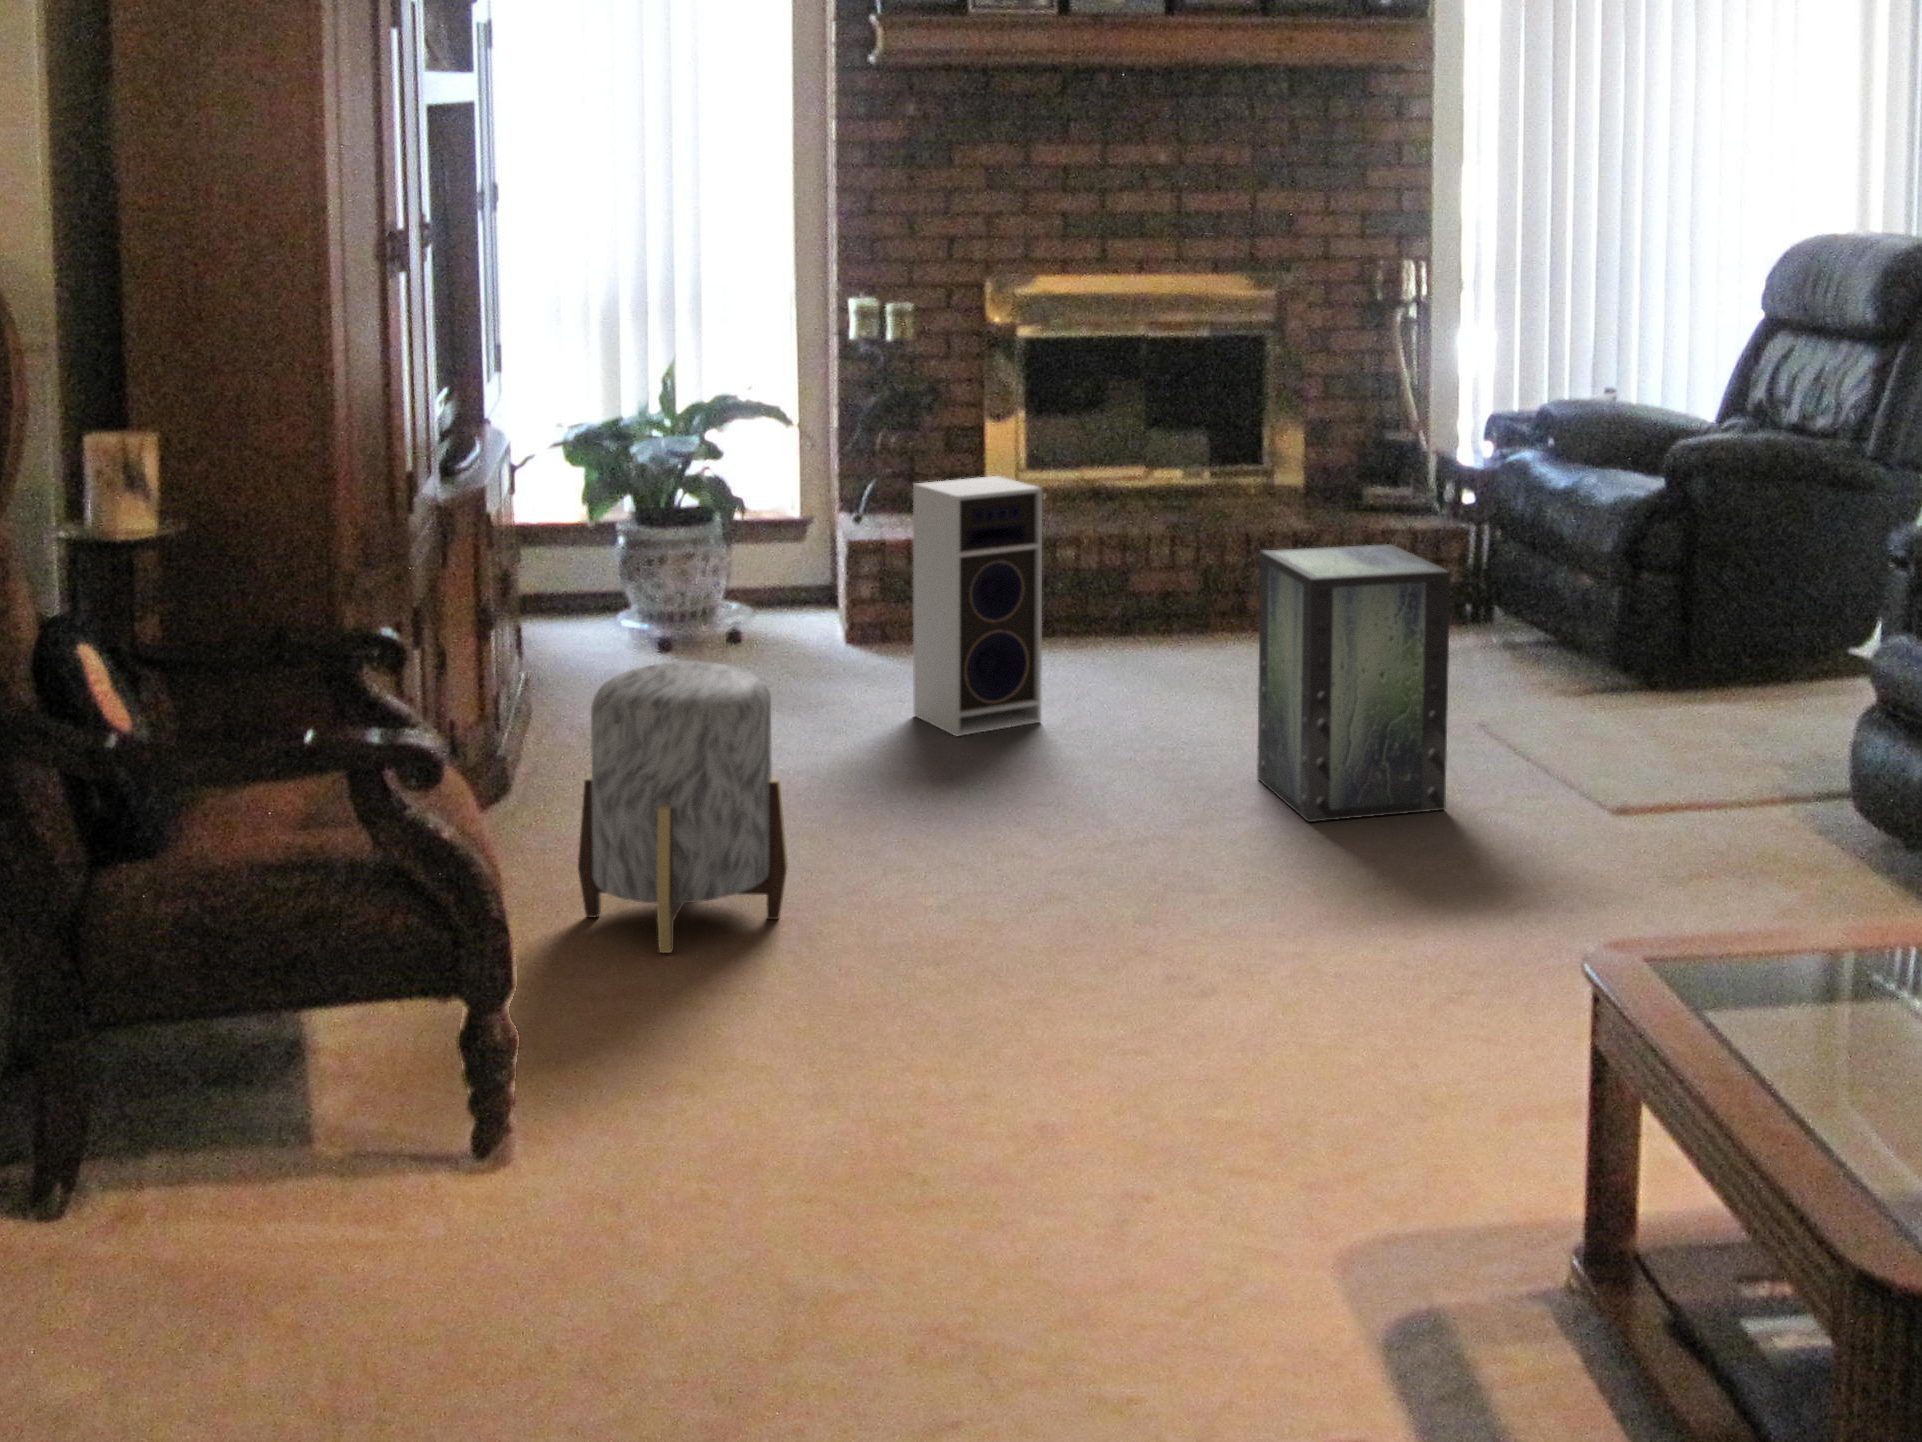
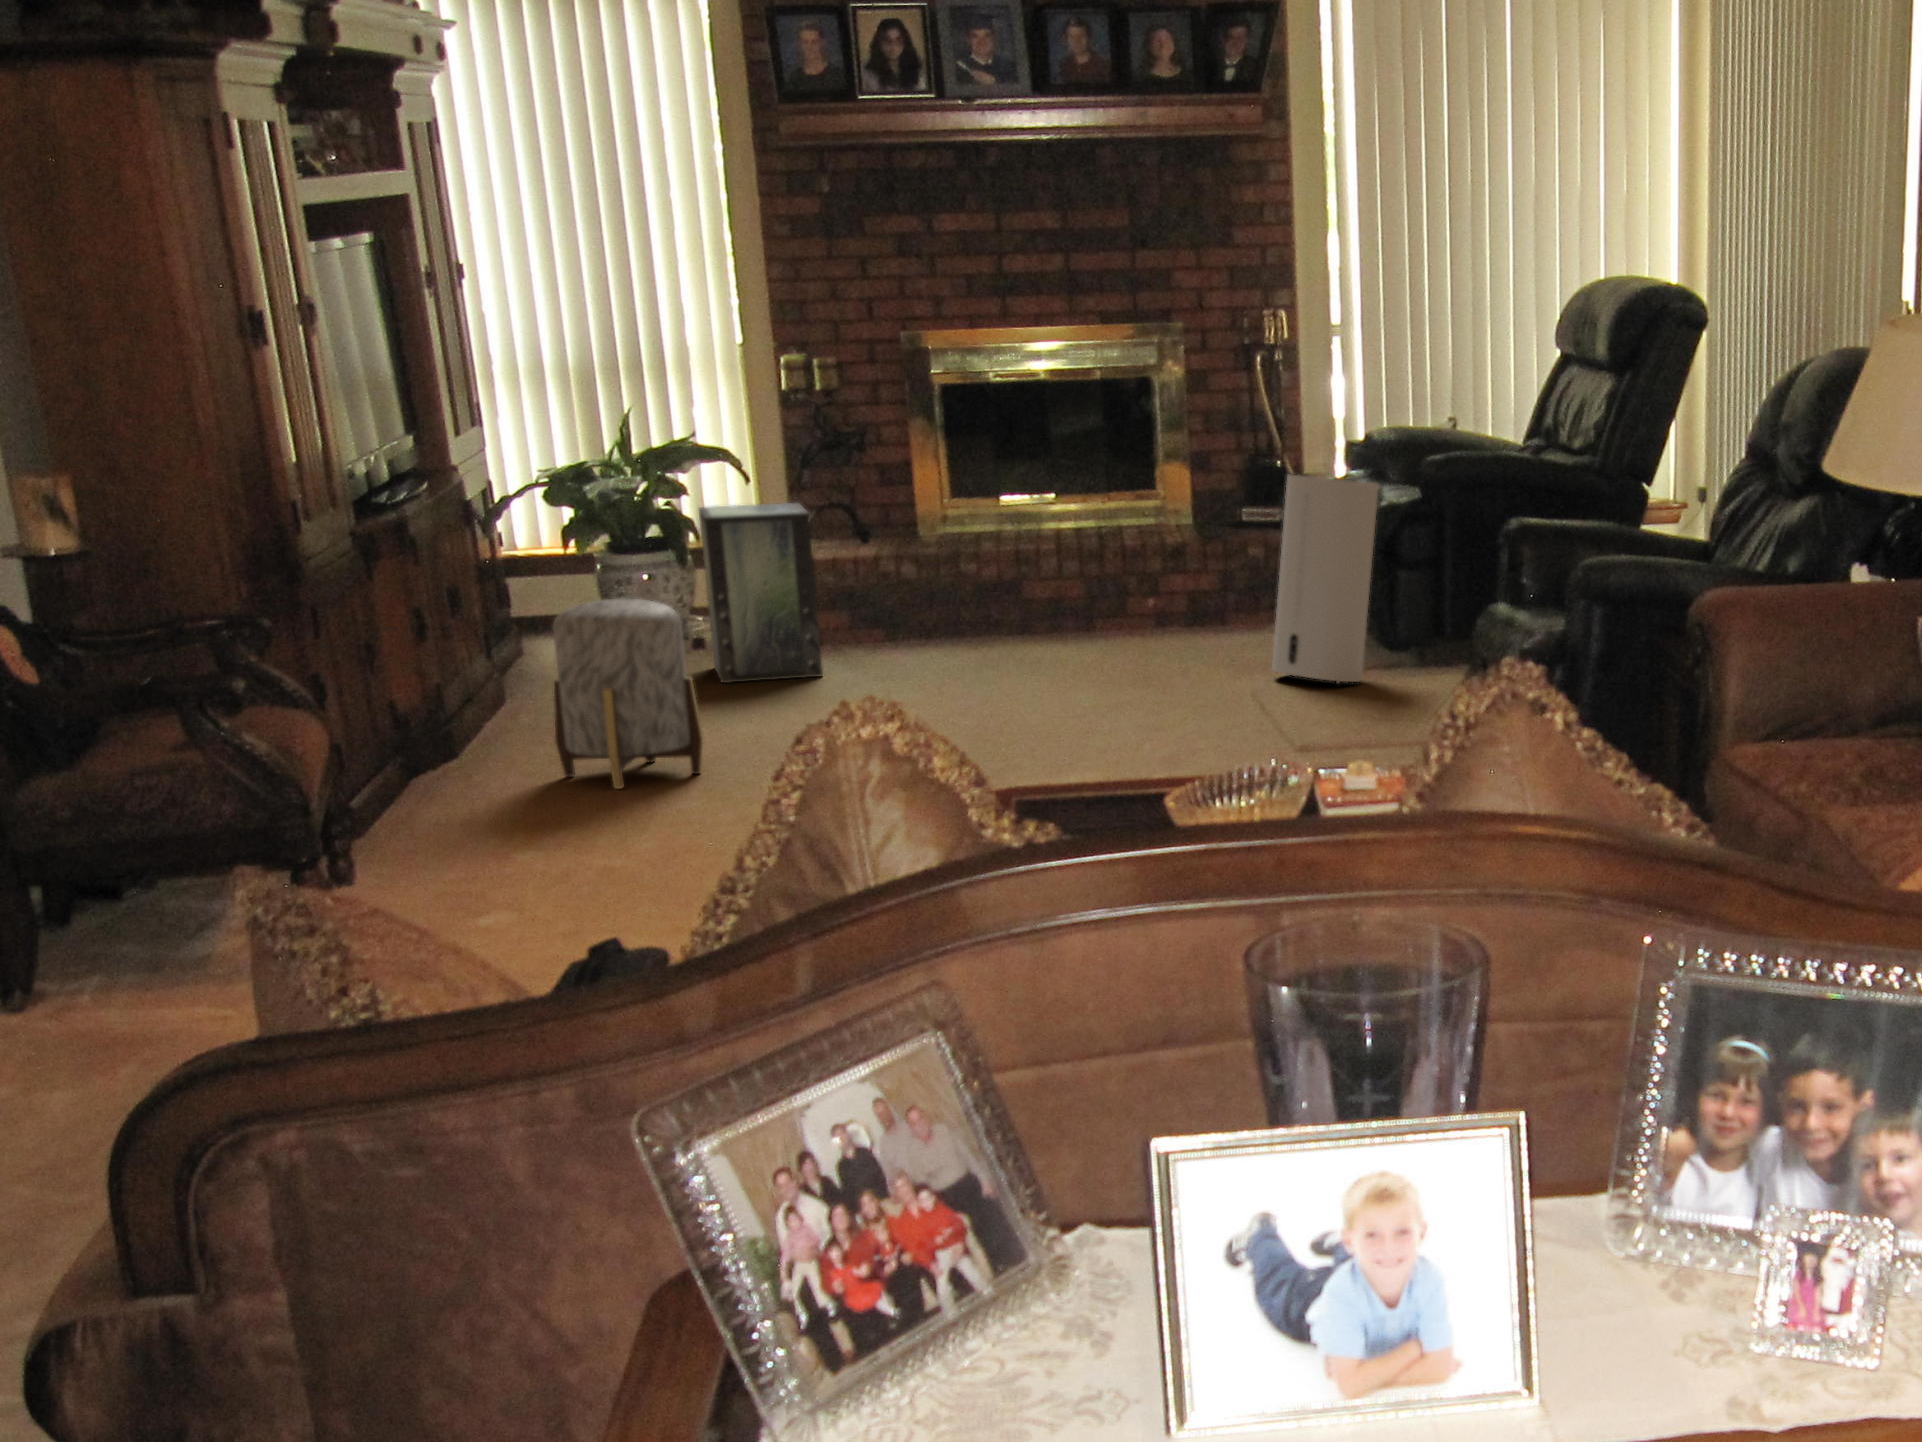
air purifier: none [1486,473,1643,750] -> present [1272,475,1378,684]
speaker: present [913,476,1042,736] -> none [816,490,931,690]
storage box: present [1257,544,1450,822] -> present [699,503,823,683]

